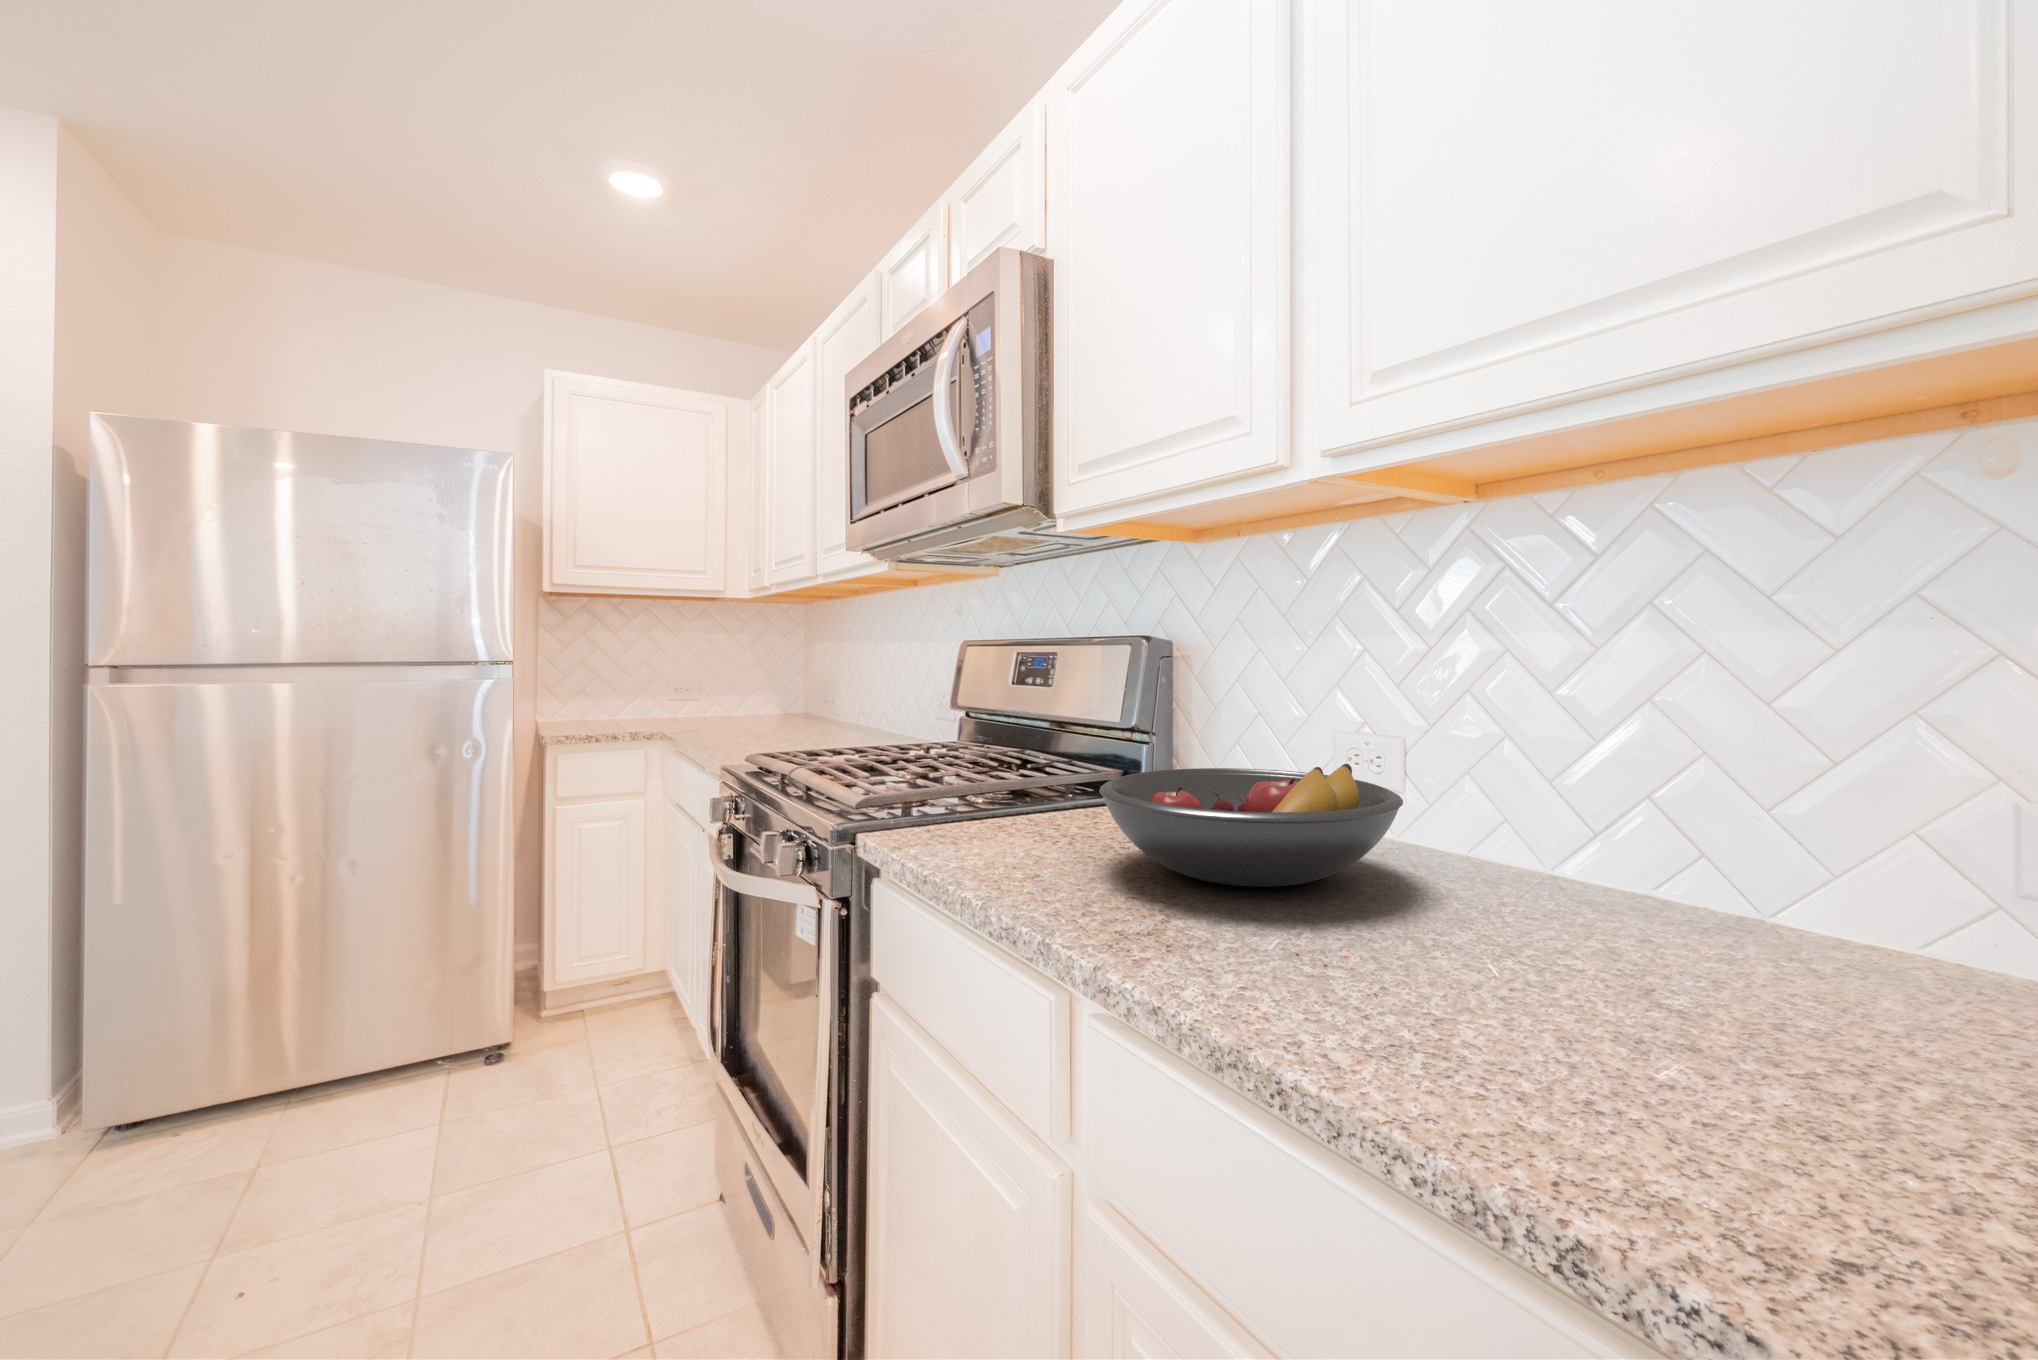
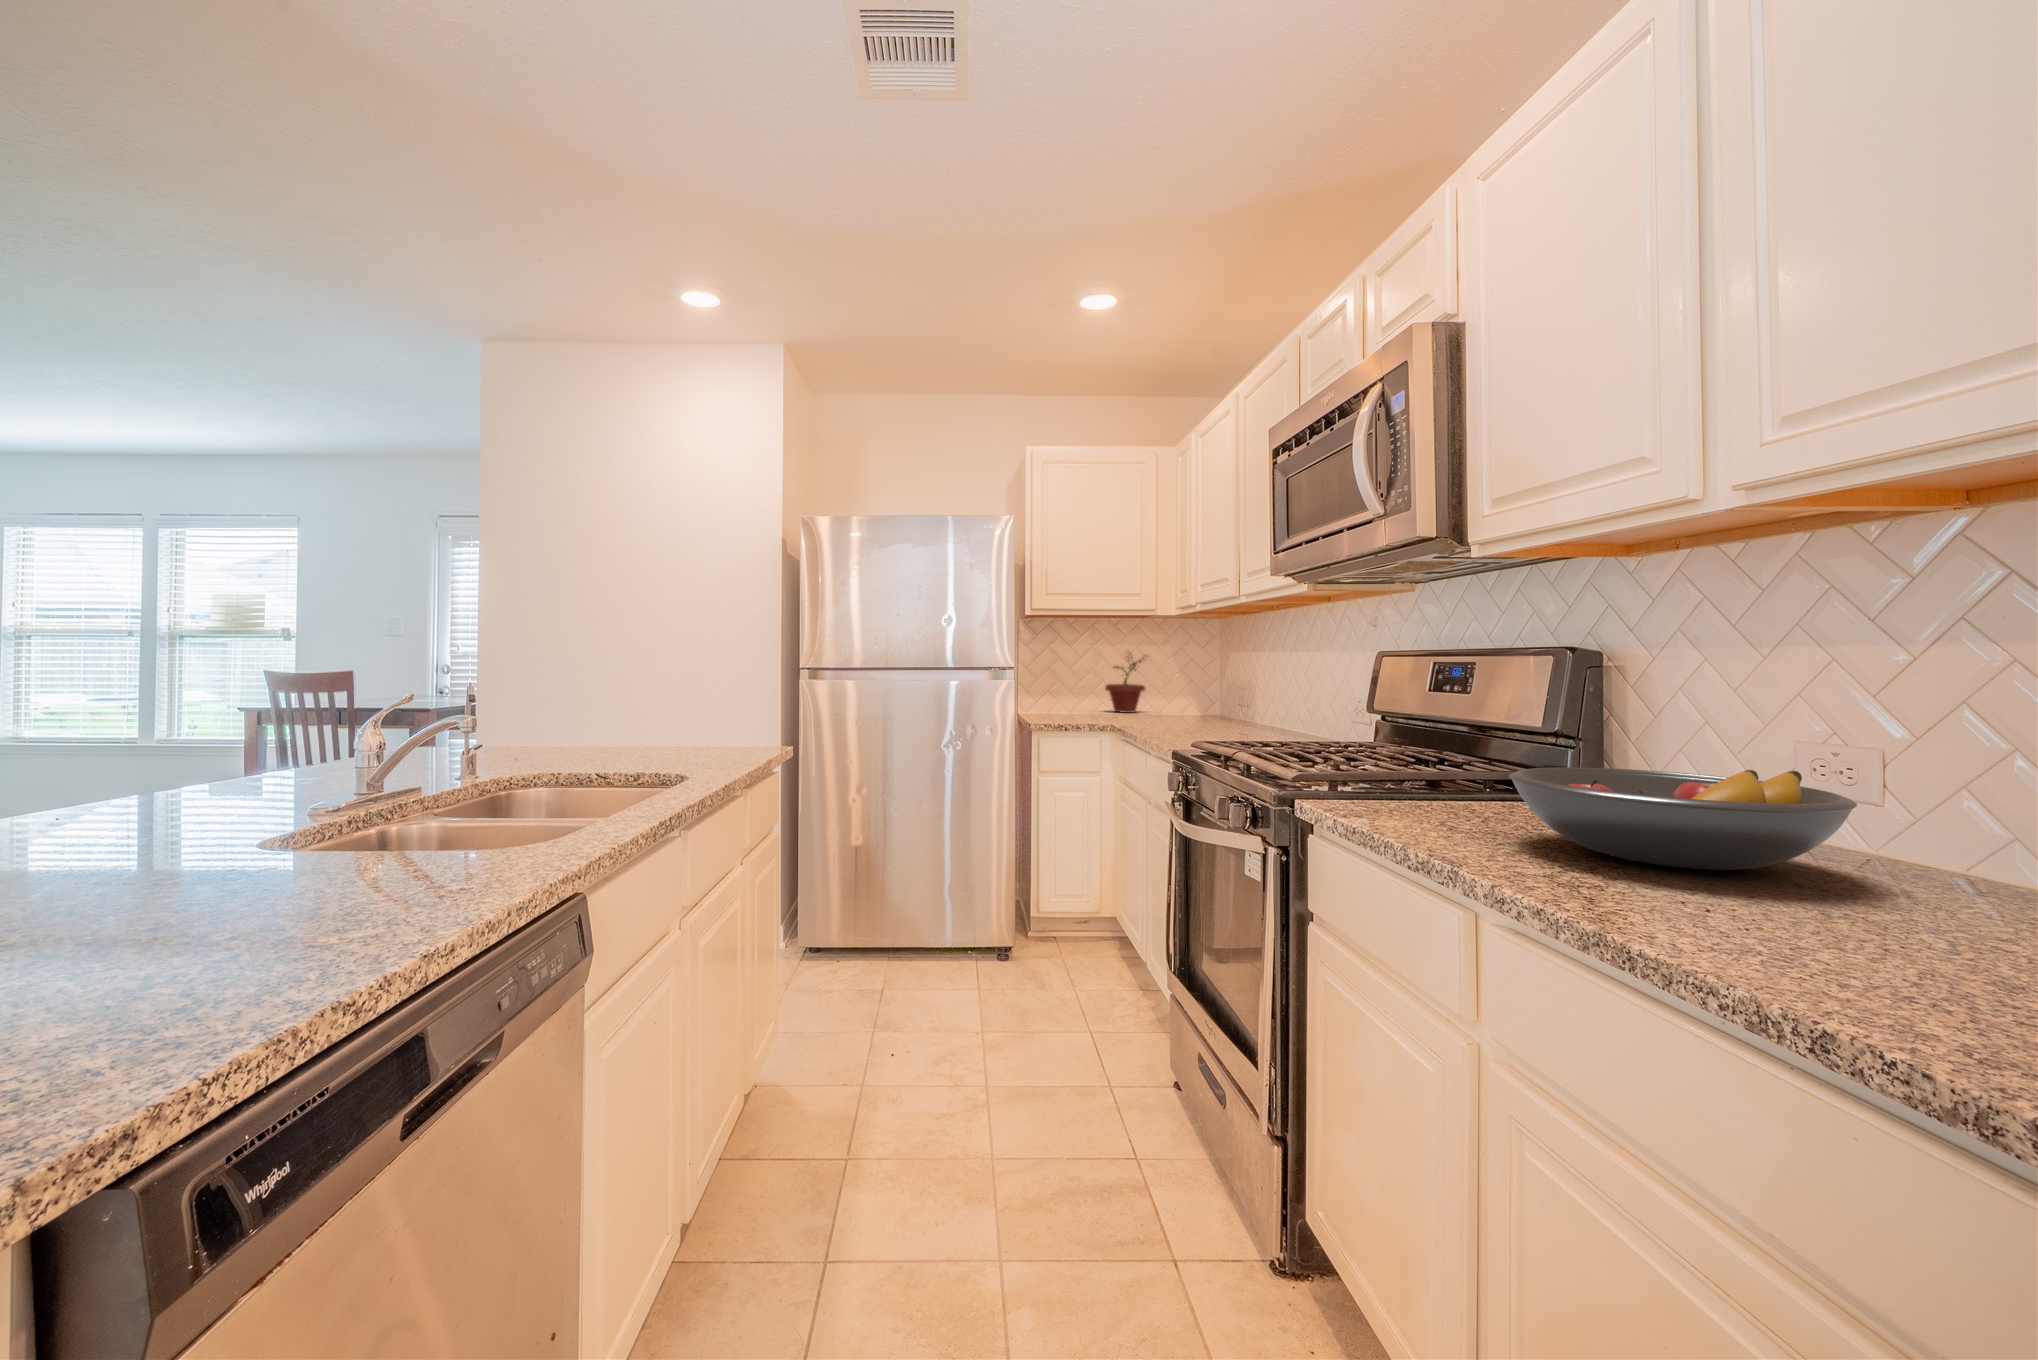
potted plant: none [667,639,724,715] -> present [1105,655,1146,713]

